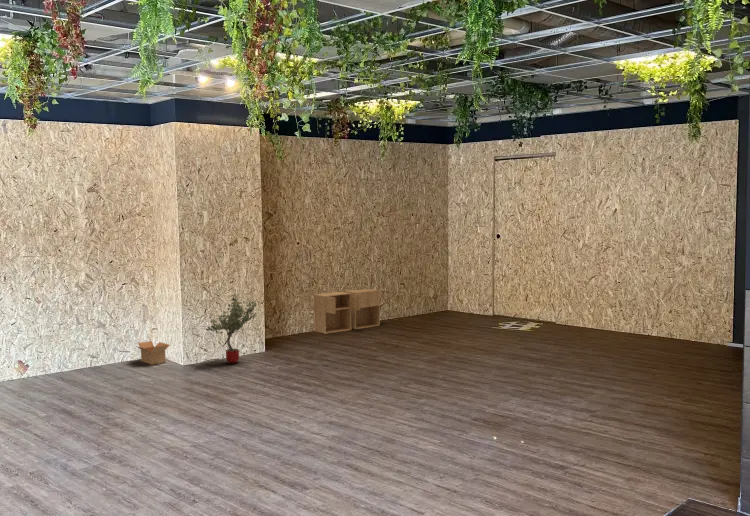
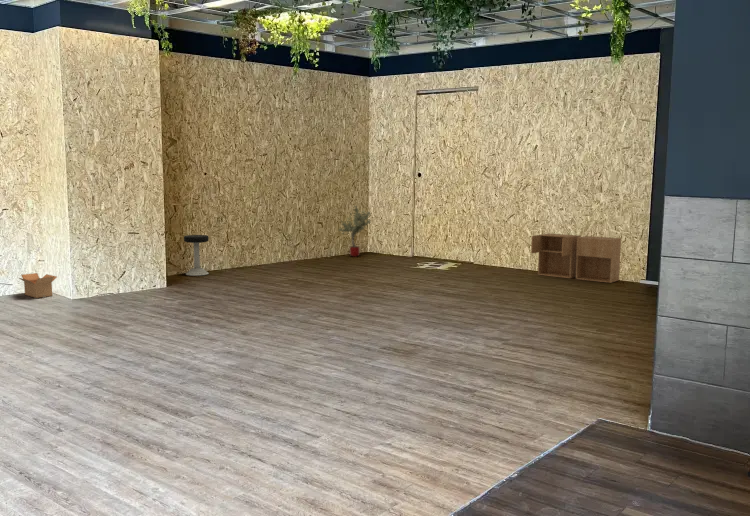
storage cabinet: present [314,289,380,334] -> present [531,233,621,283]
potted tree: present [206,294,257,364] -> present [339,206,370,257]
stool: none [279,301,302,340] -> present [184,235,209,276]

